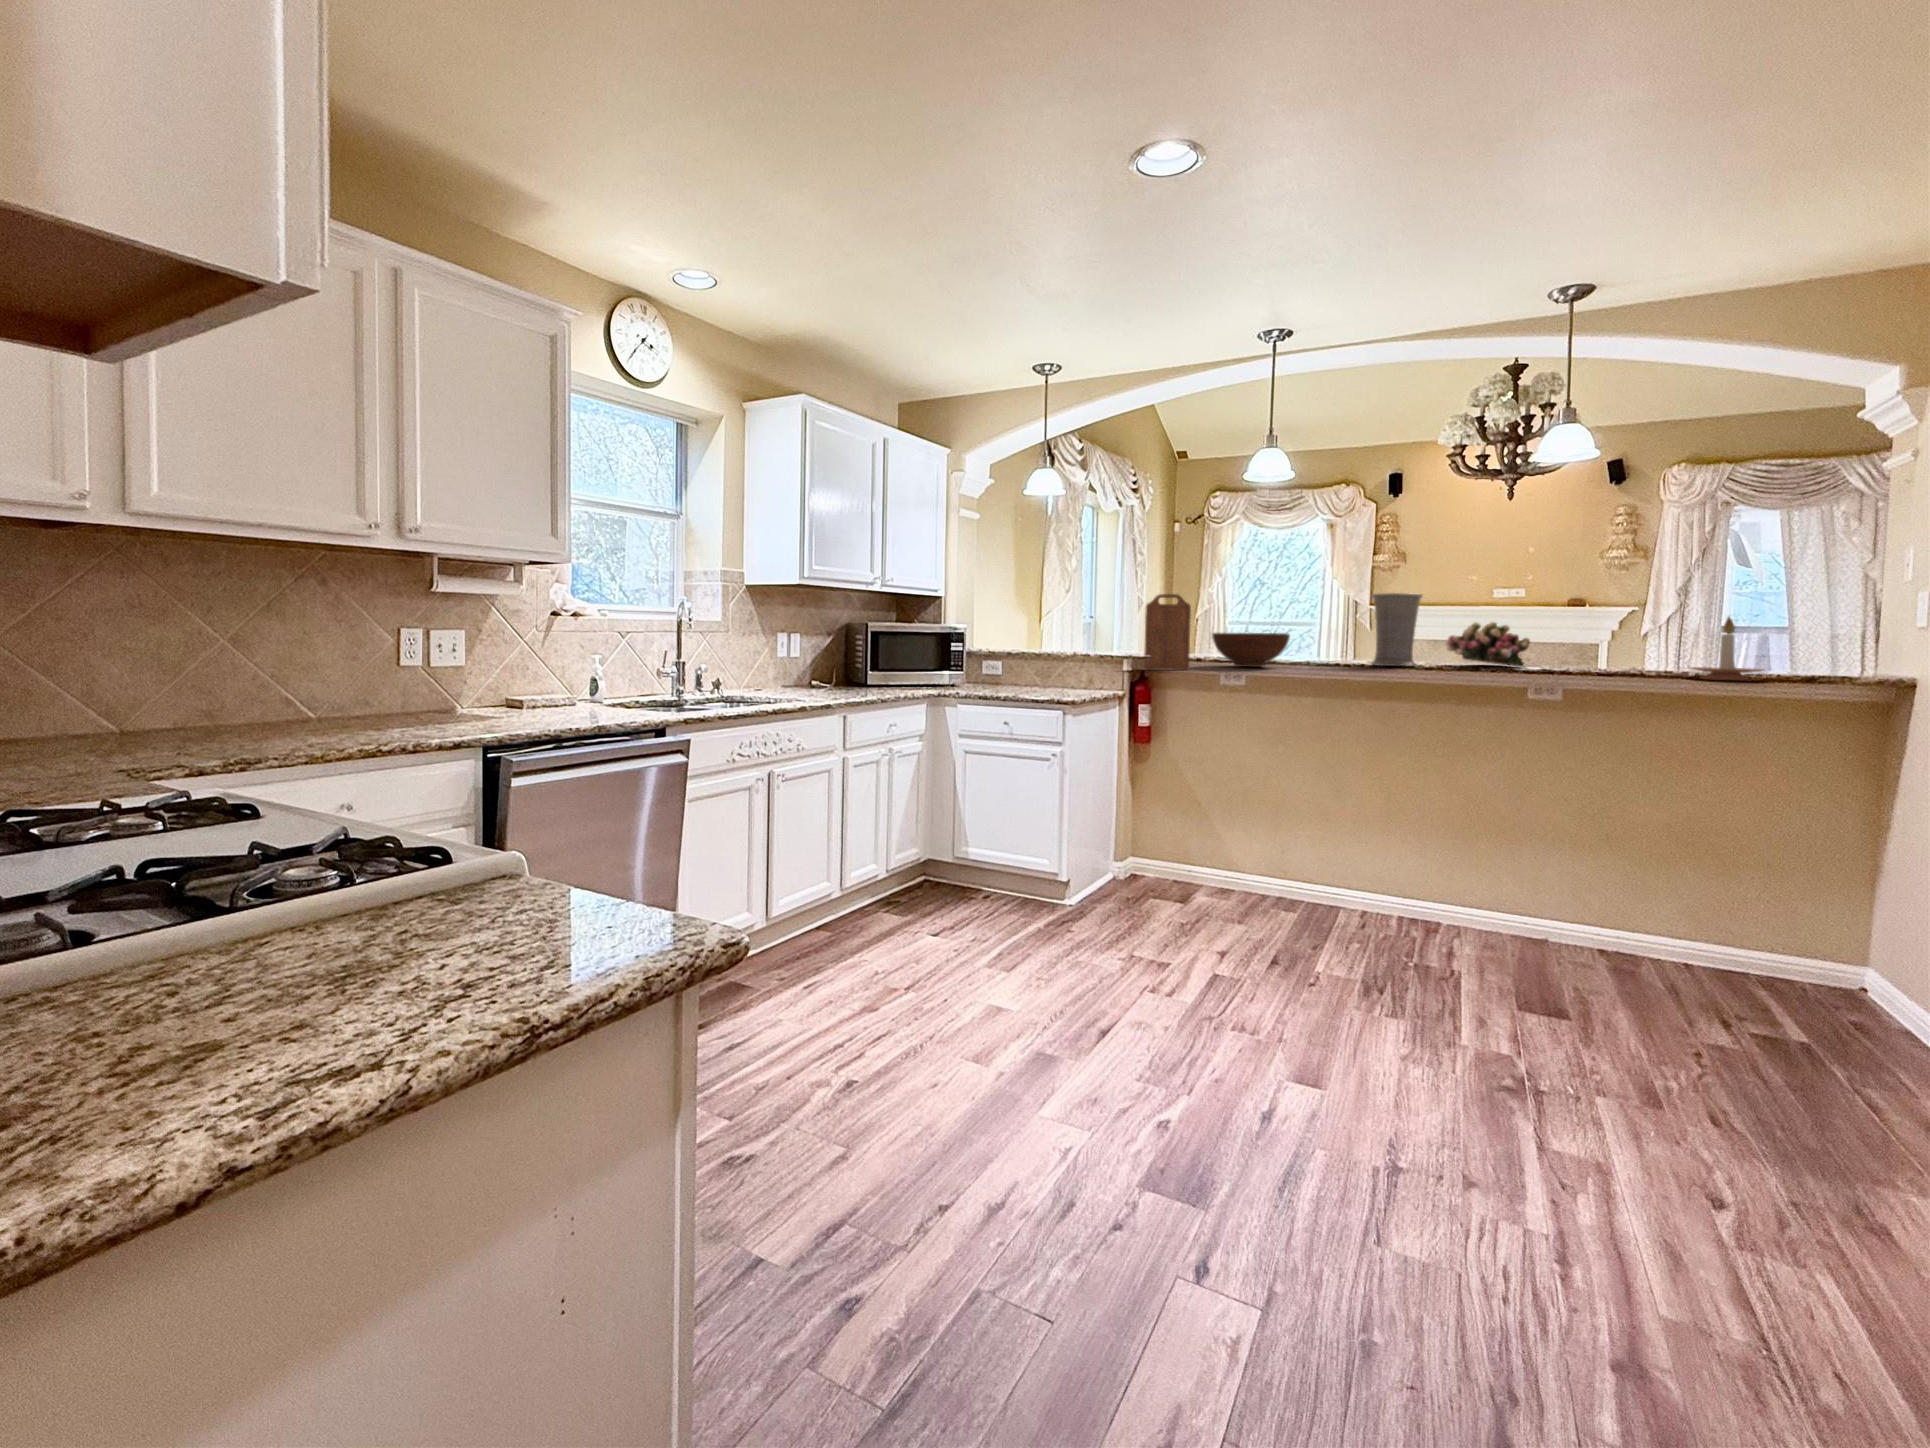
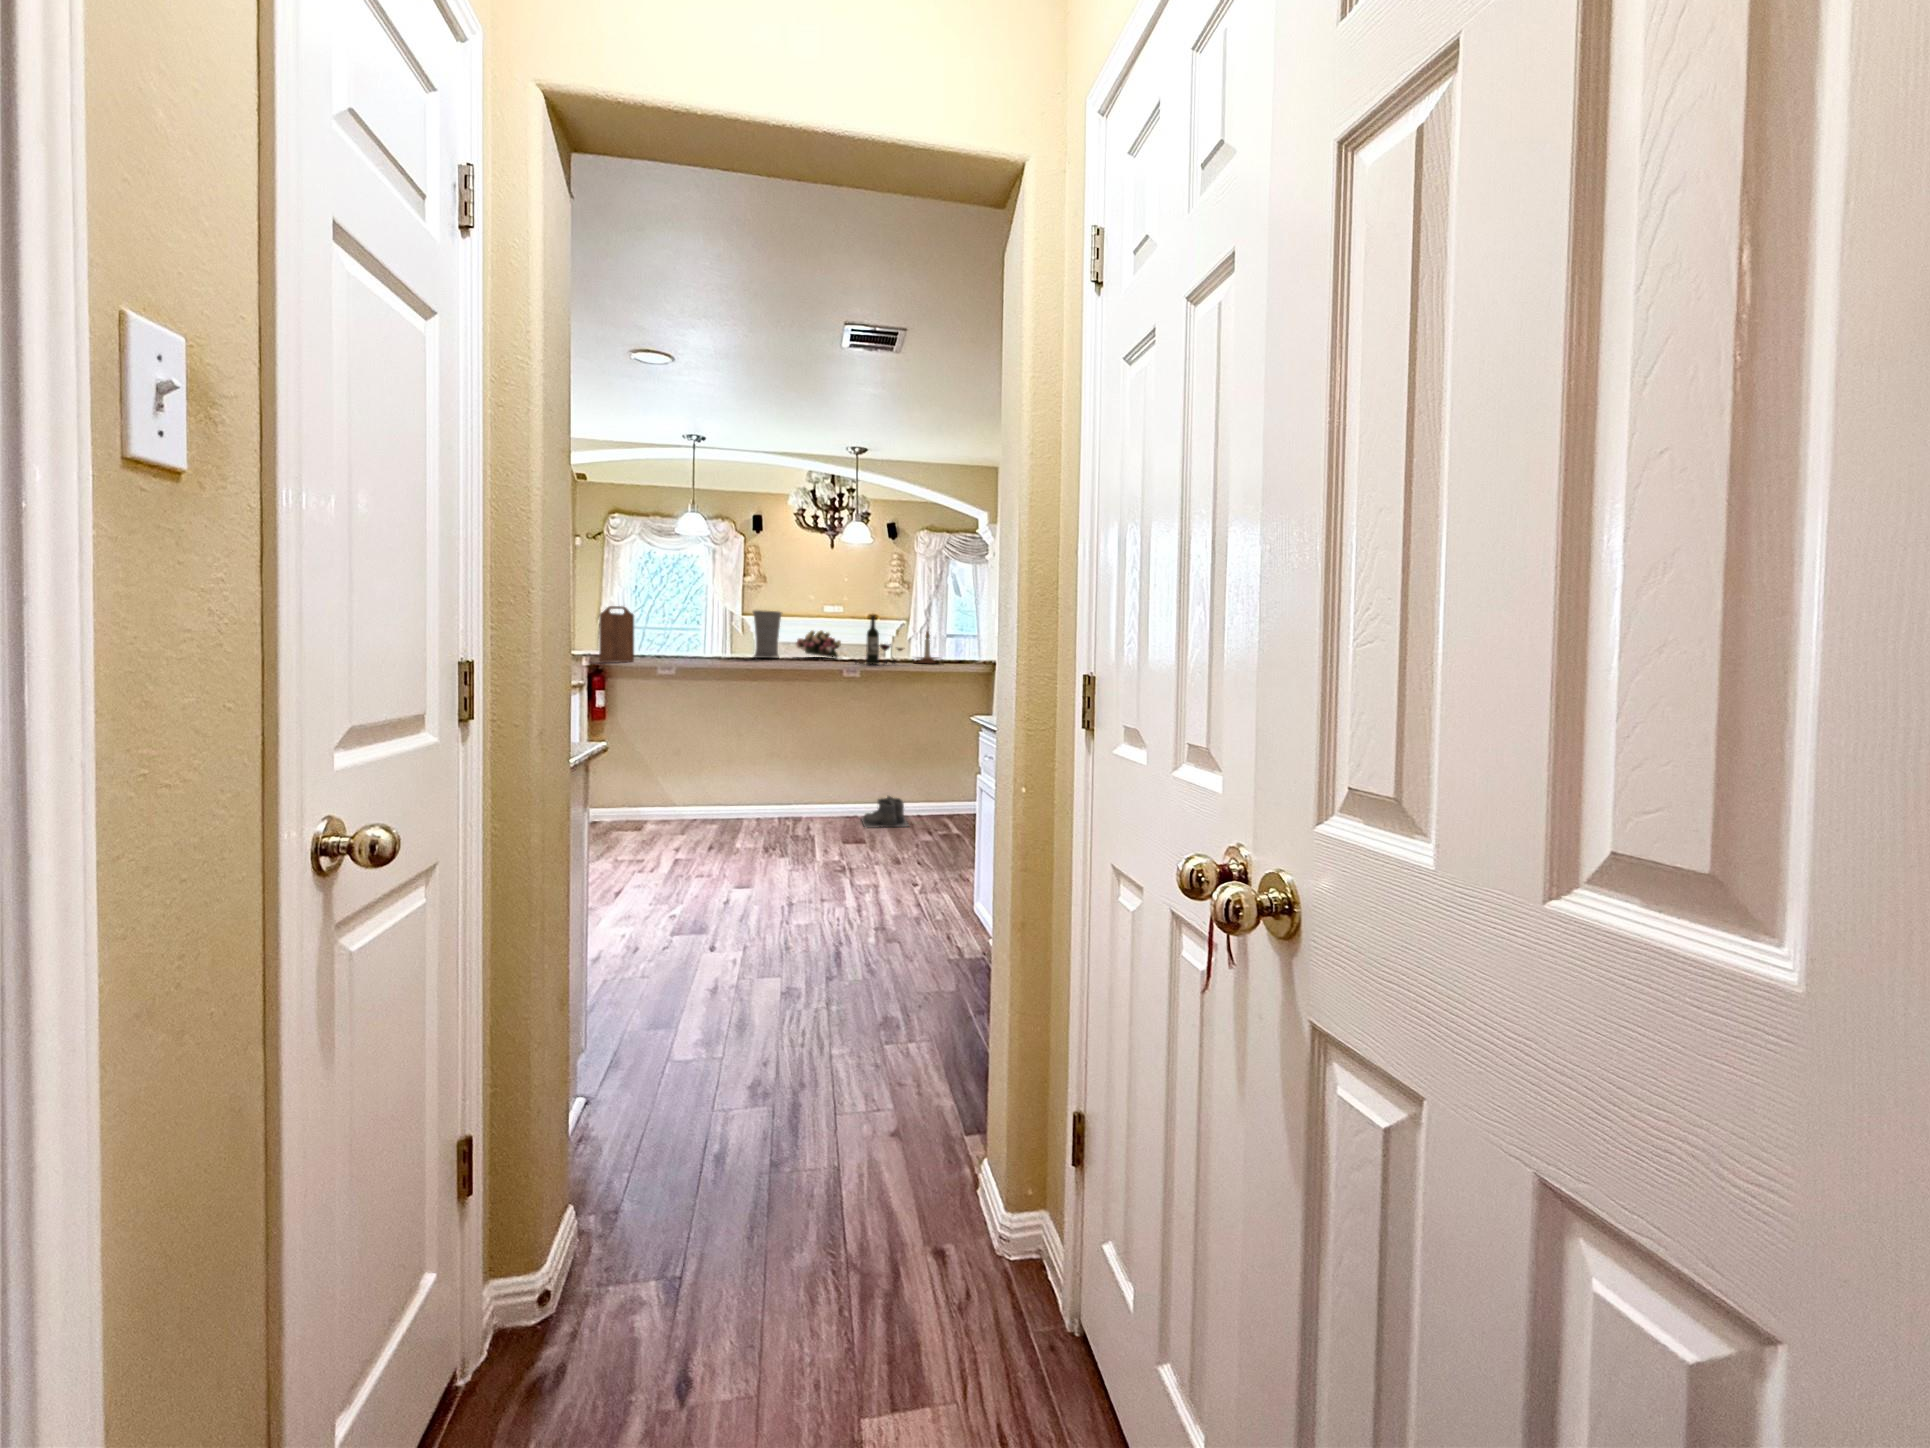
wine bottle: none [1556,592,1676,682] -> present [855,615,903,664]
fruit bowl: present [1212,633,1290,667] -> none [647,635,703,659]
boots: none [1561,925,1679,1000] -> present [861,796,909,828]

